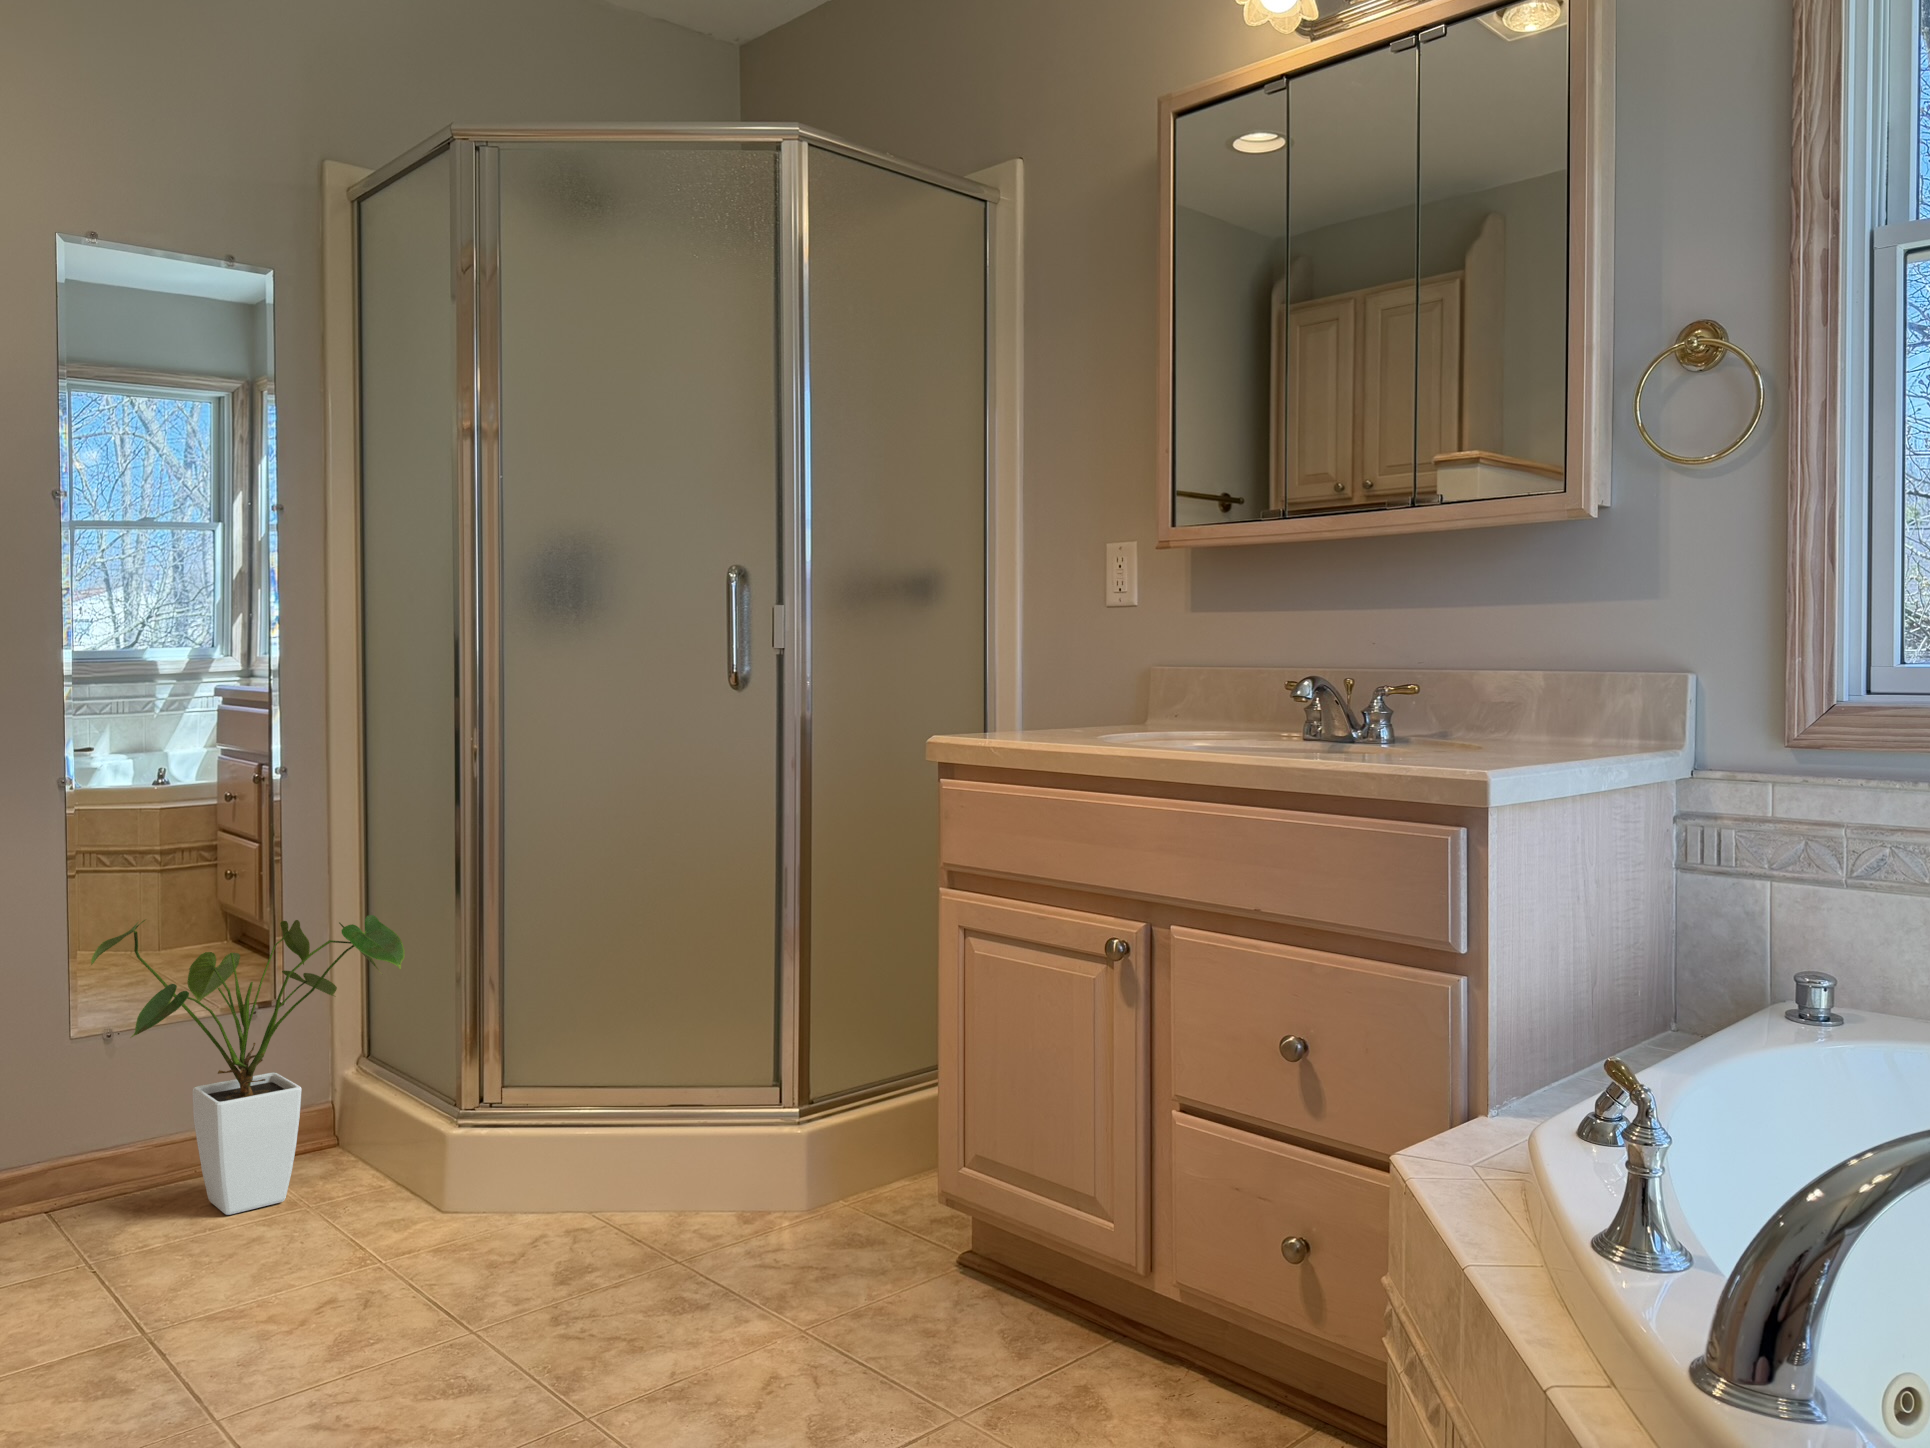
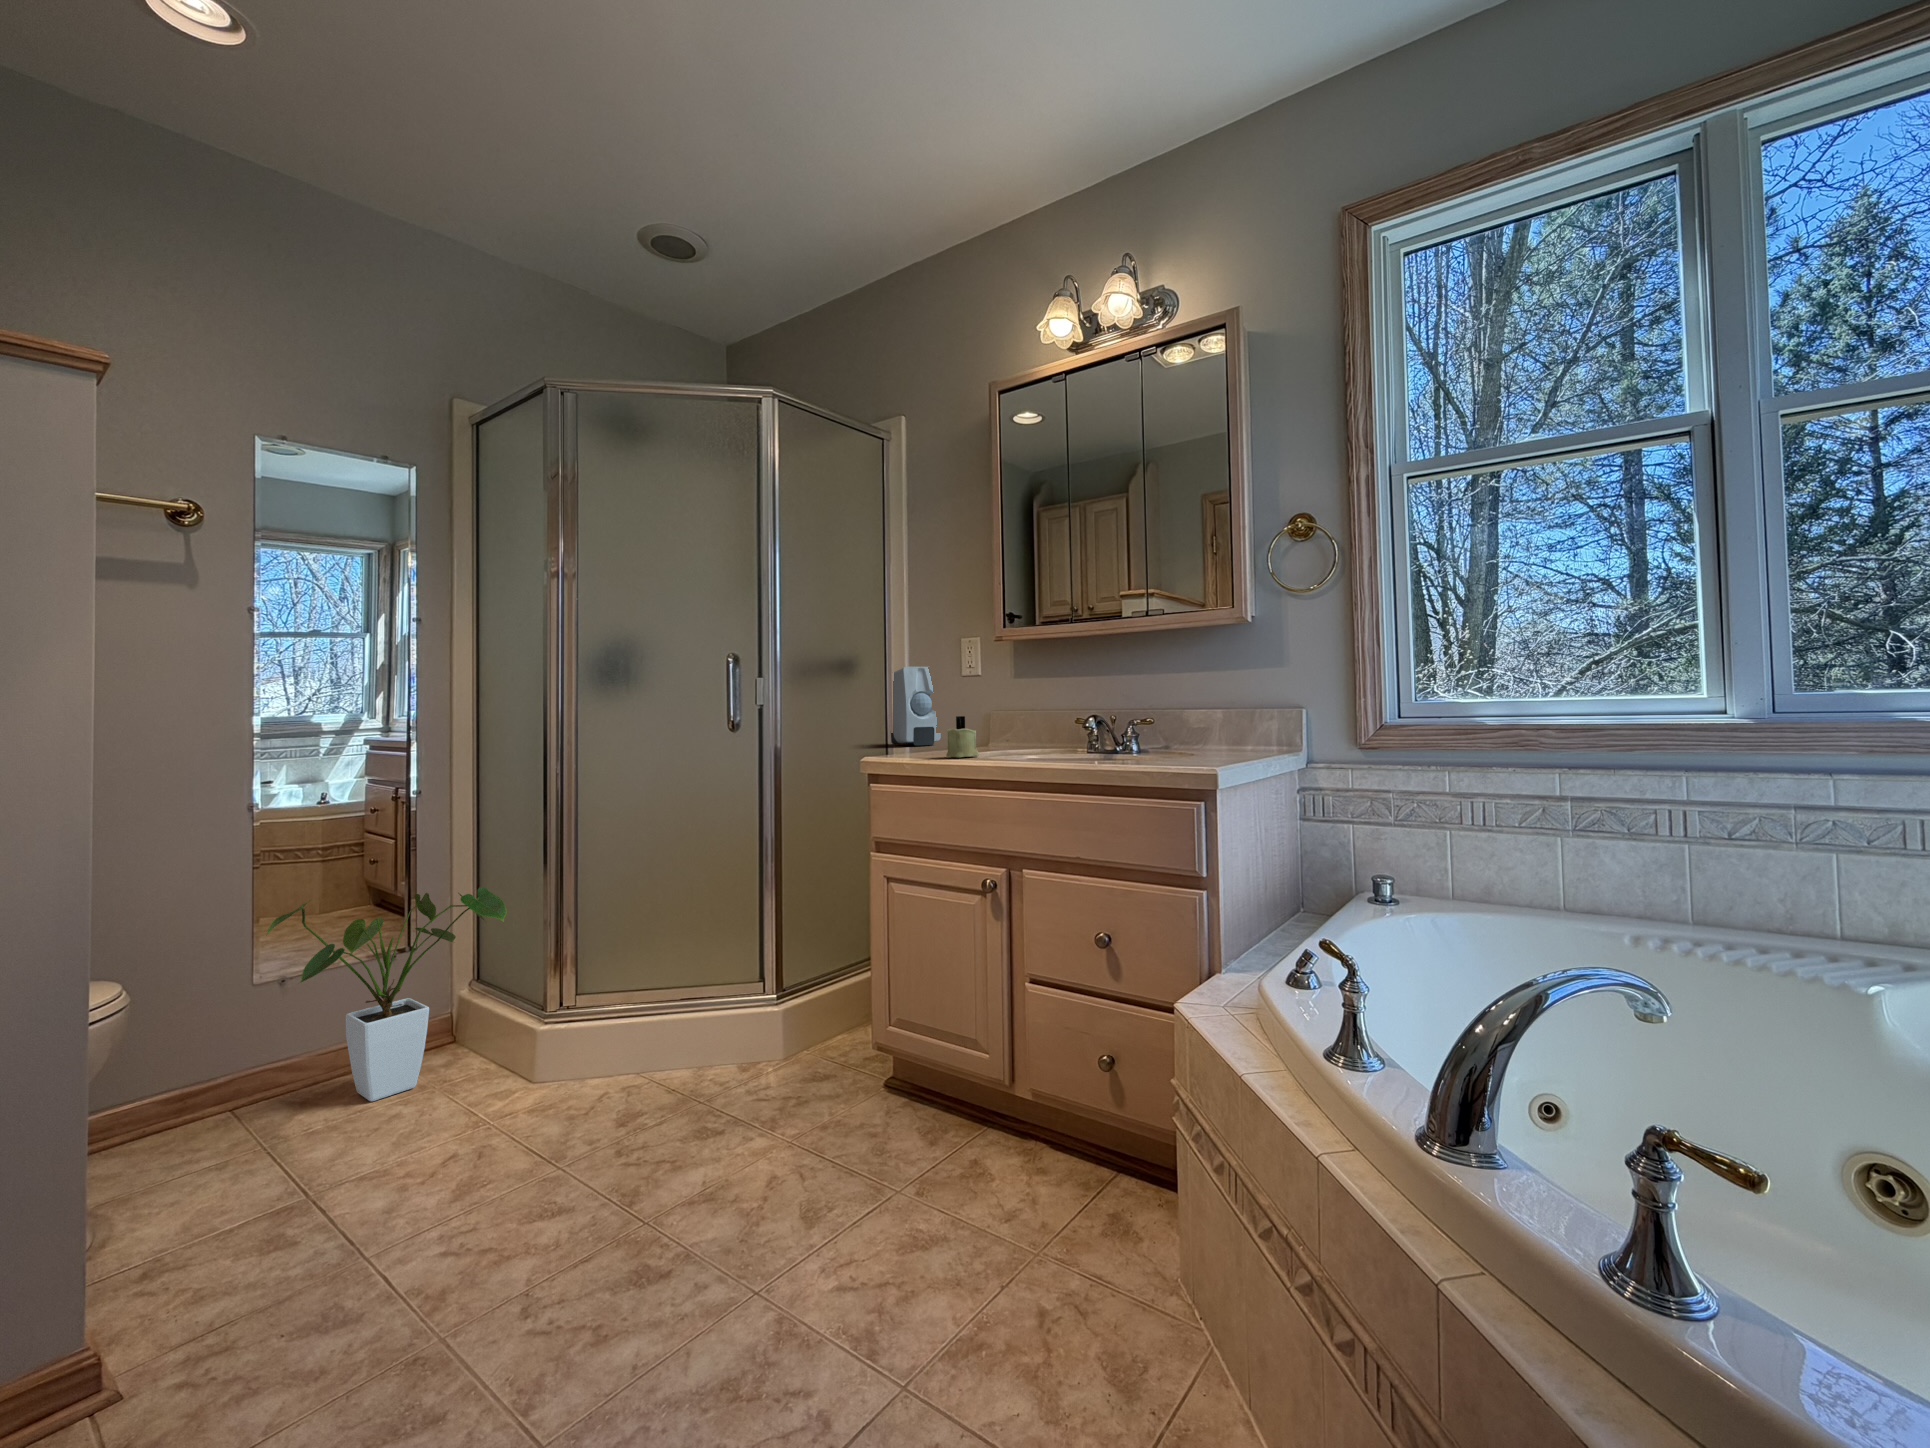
soap dispenser: none [989,588,1072,721] -> present [891,667,941,745]
candle: none [1064,674,1119,742] -> present [946,716,979,757]

